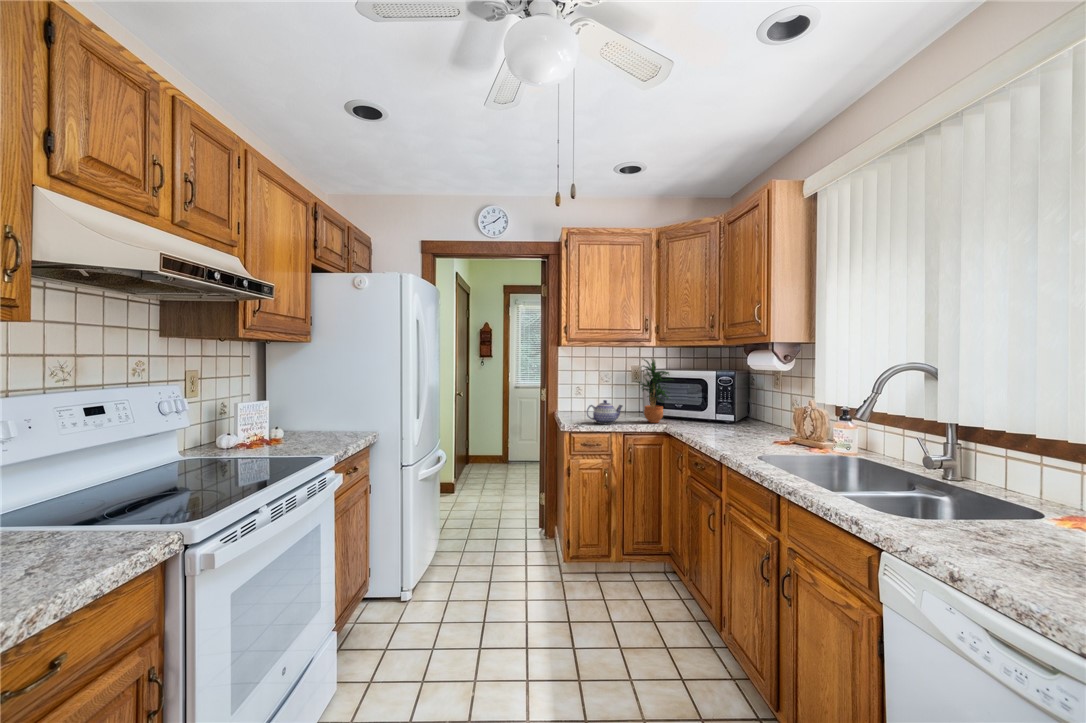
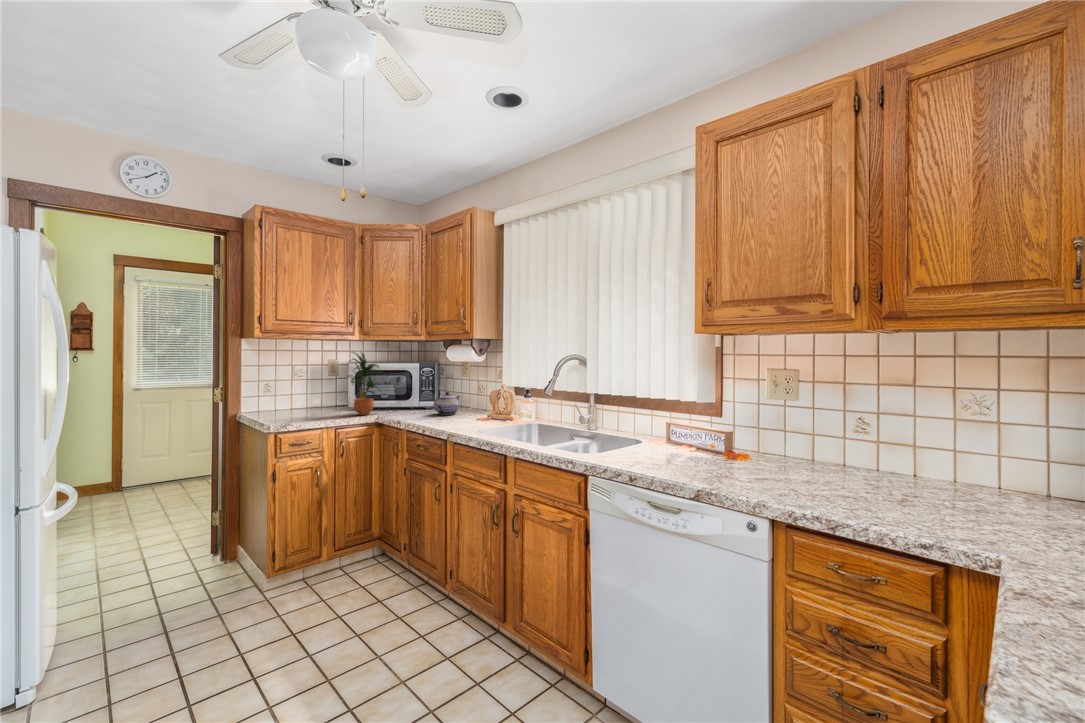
teapot: present [587,400,622,424] -> present [433,392,460,415]

